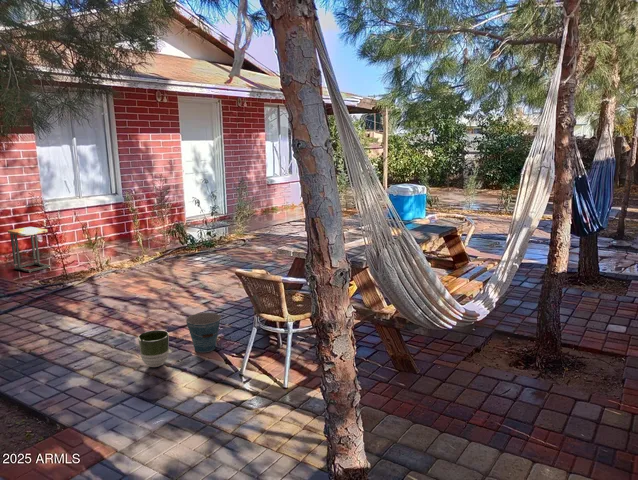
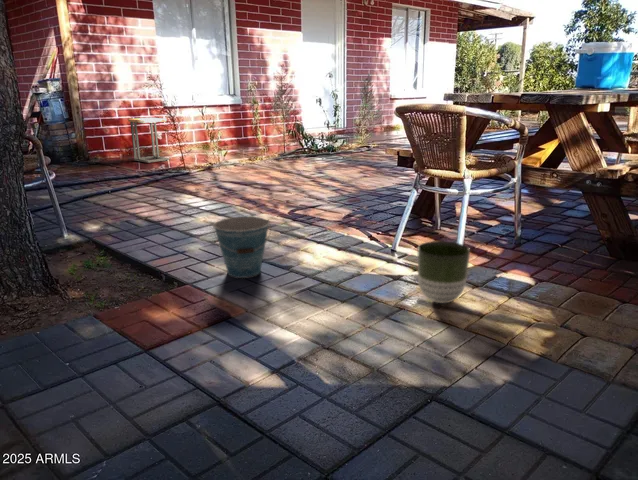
bucket: present [186,313,221,352] -> present [213,217,270,278]
planter: present [138,330,169,367] -> present [418,241,470,303]

